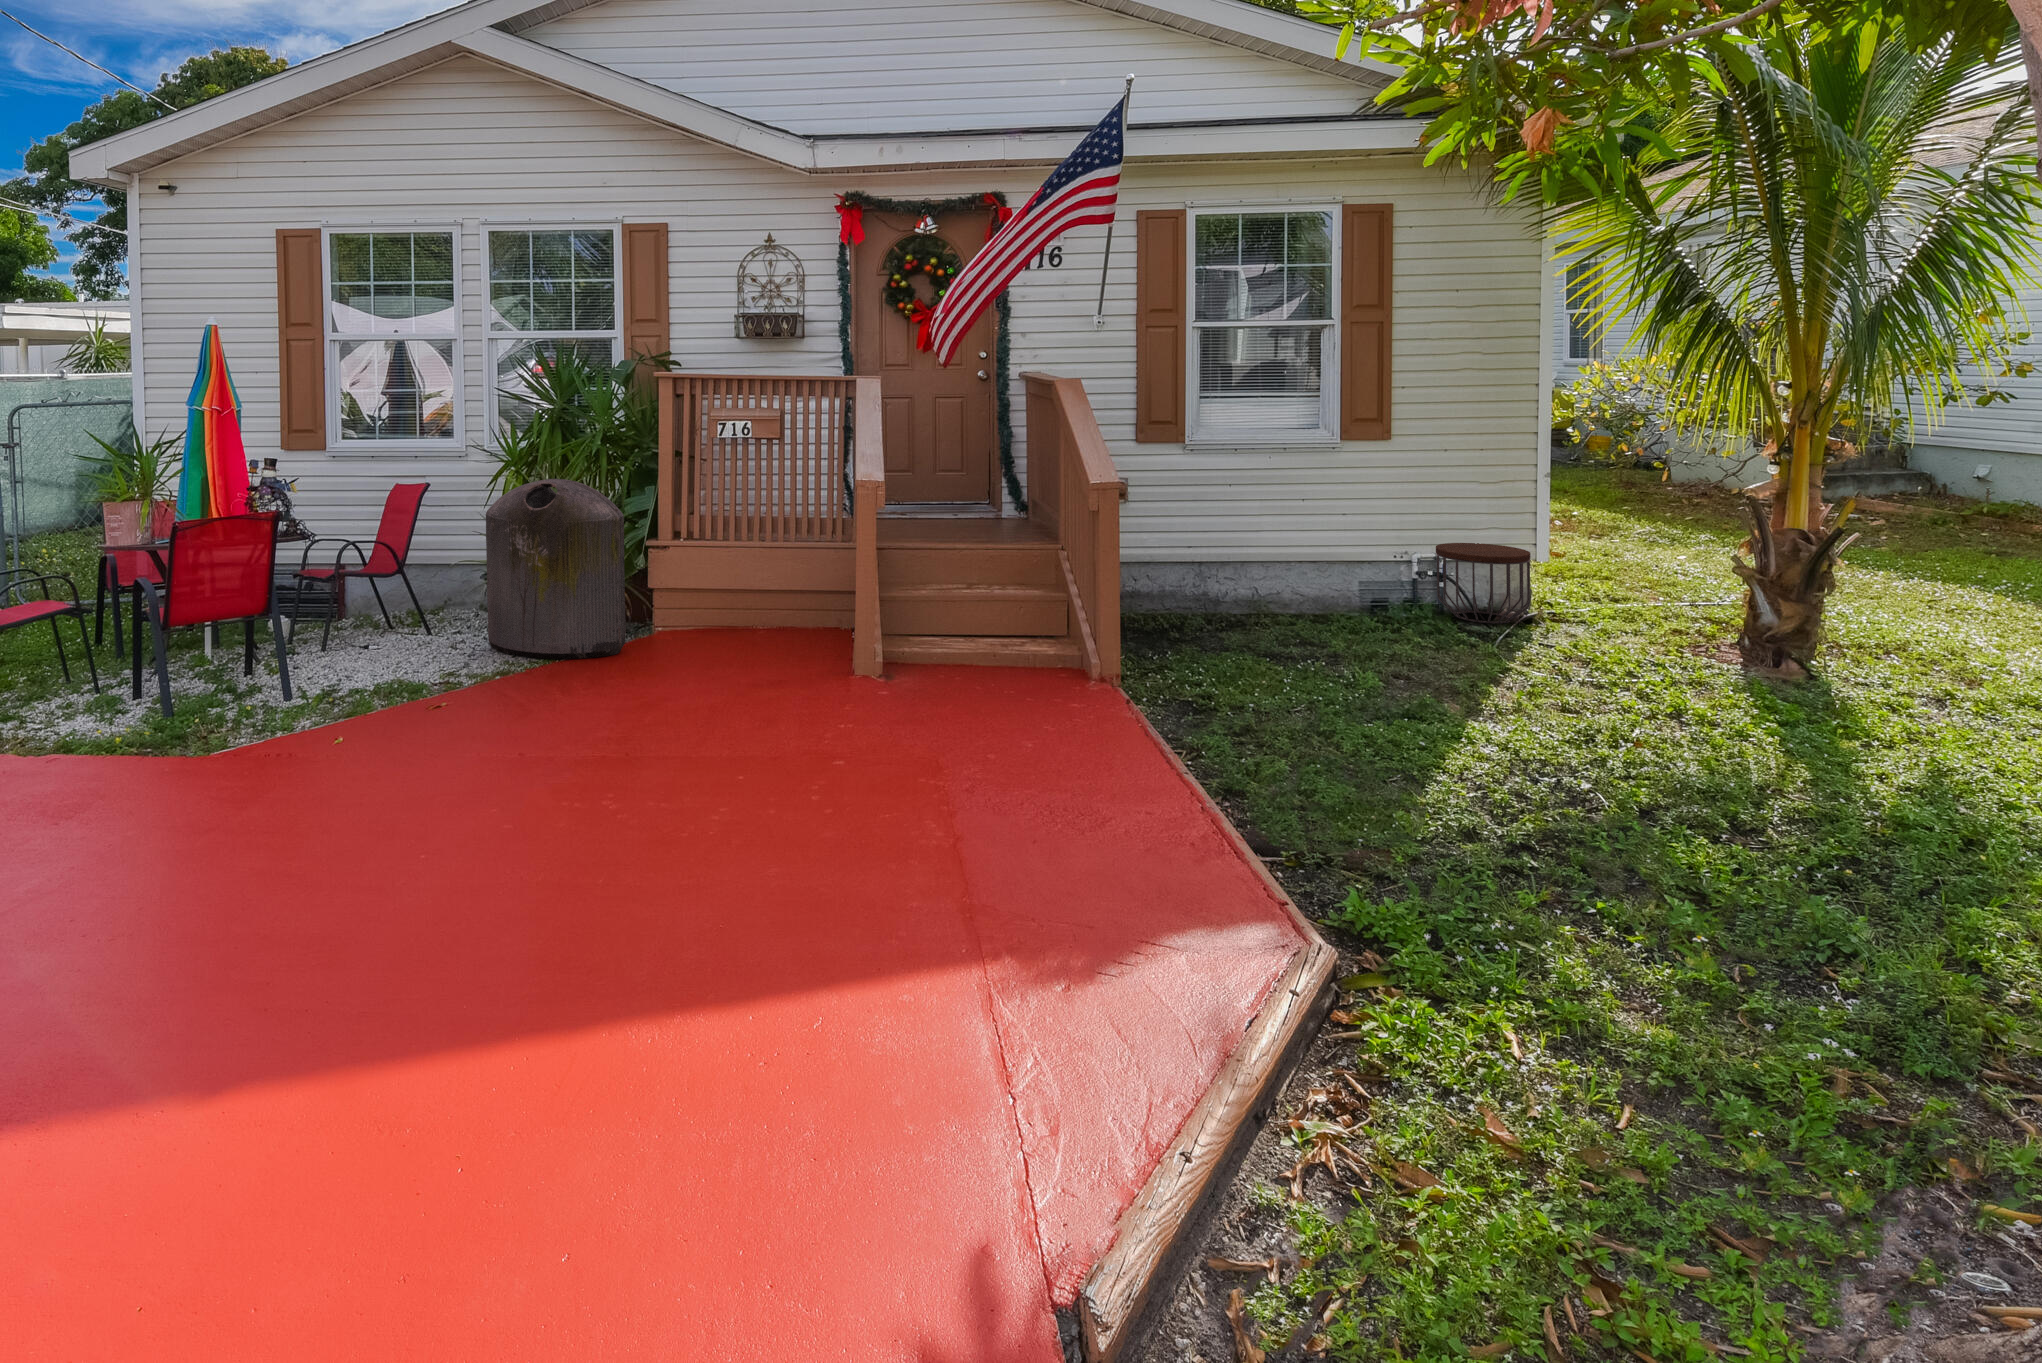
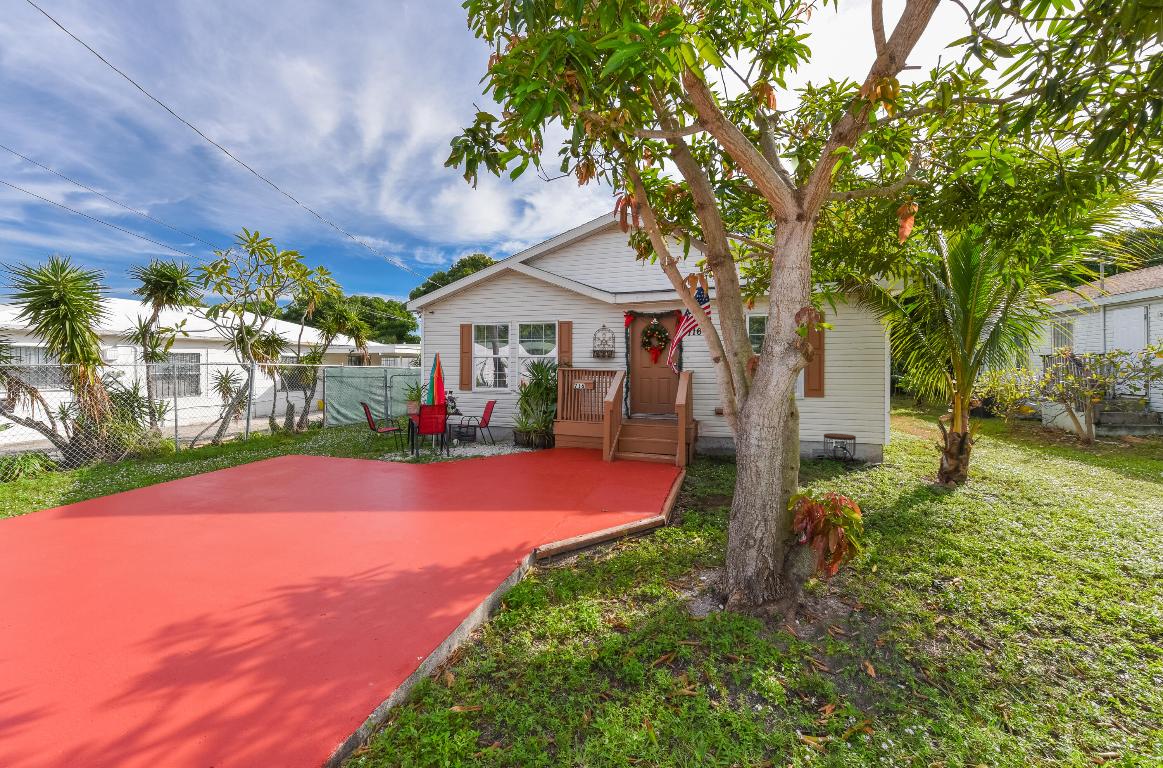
trash can: present [486,479,626,659] -> none [509,399,547,452]

